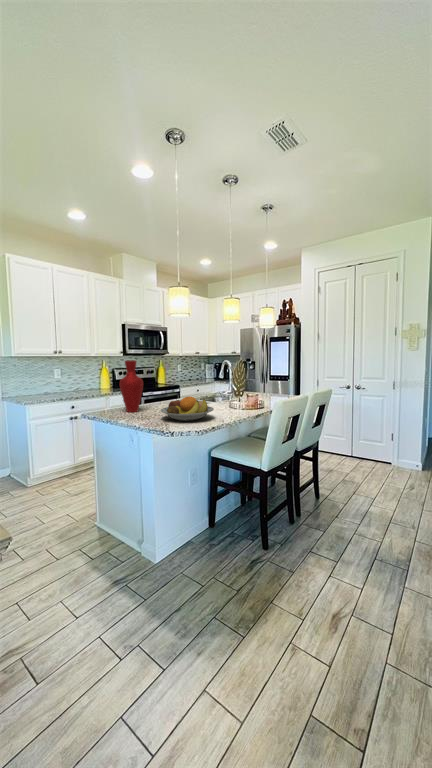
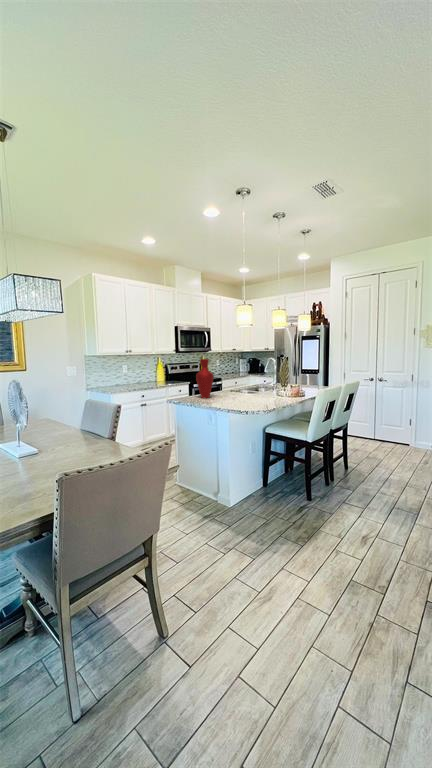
fruit bowl: present [160,396,214,421] -> none [232,386,272,404]

